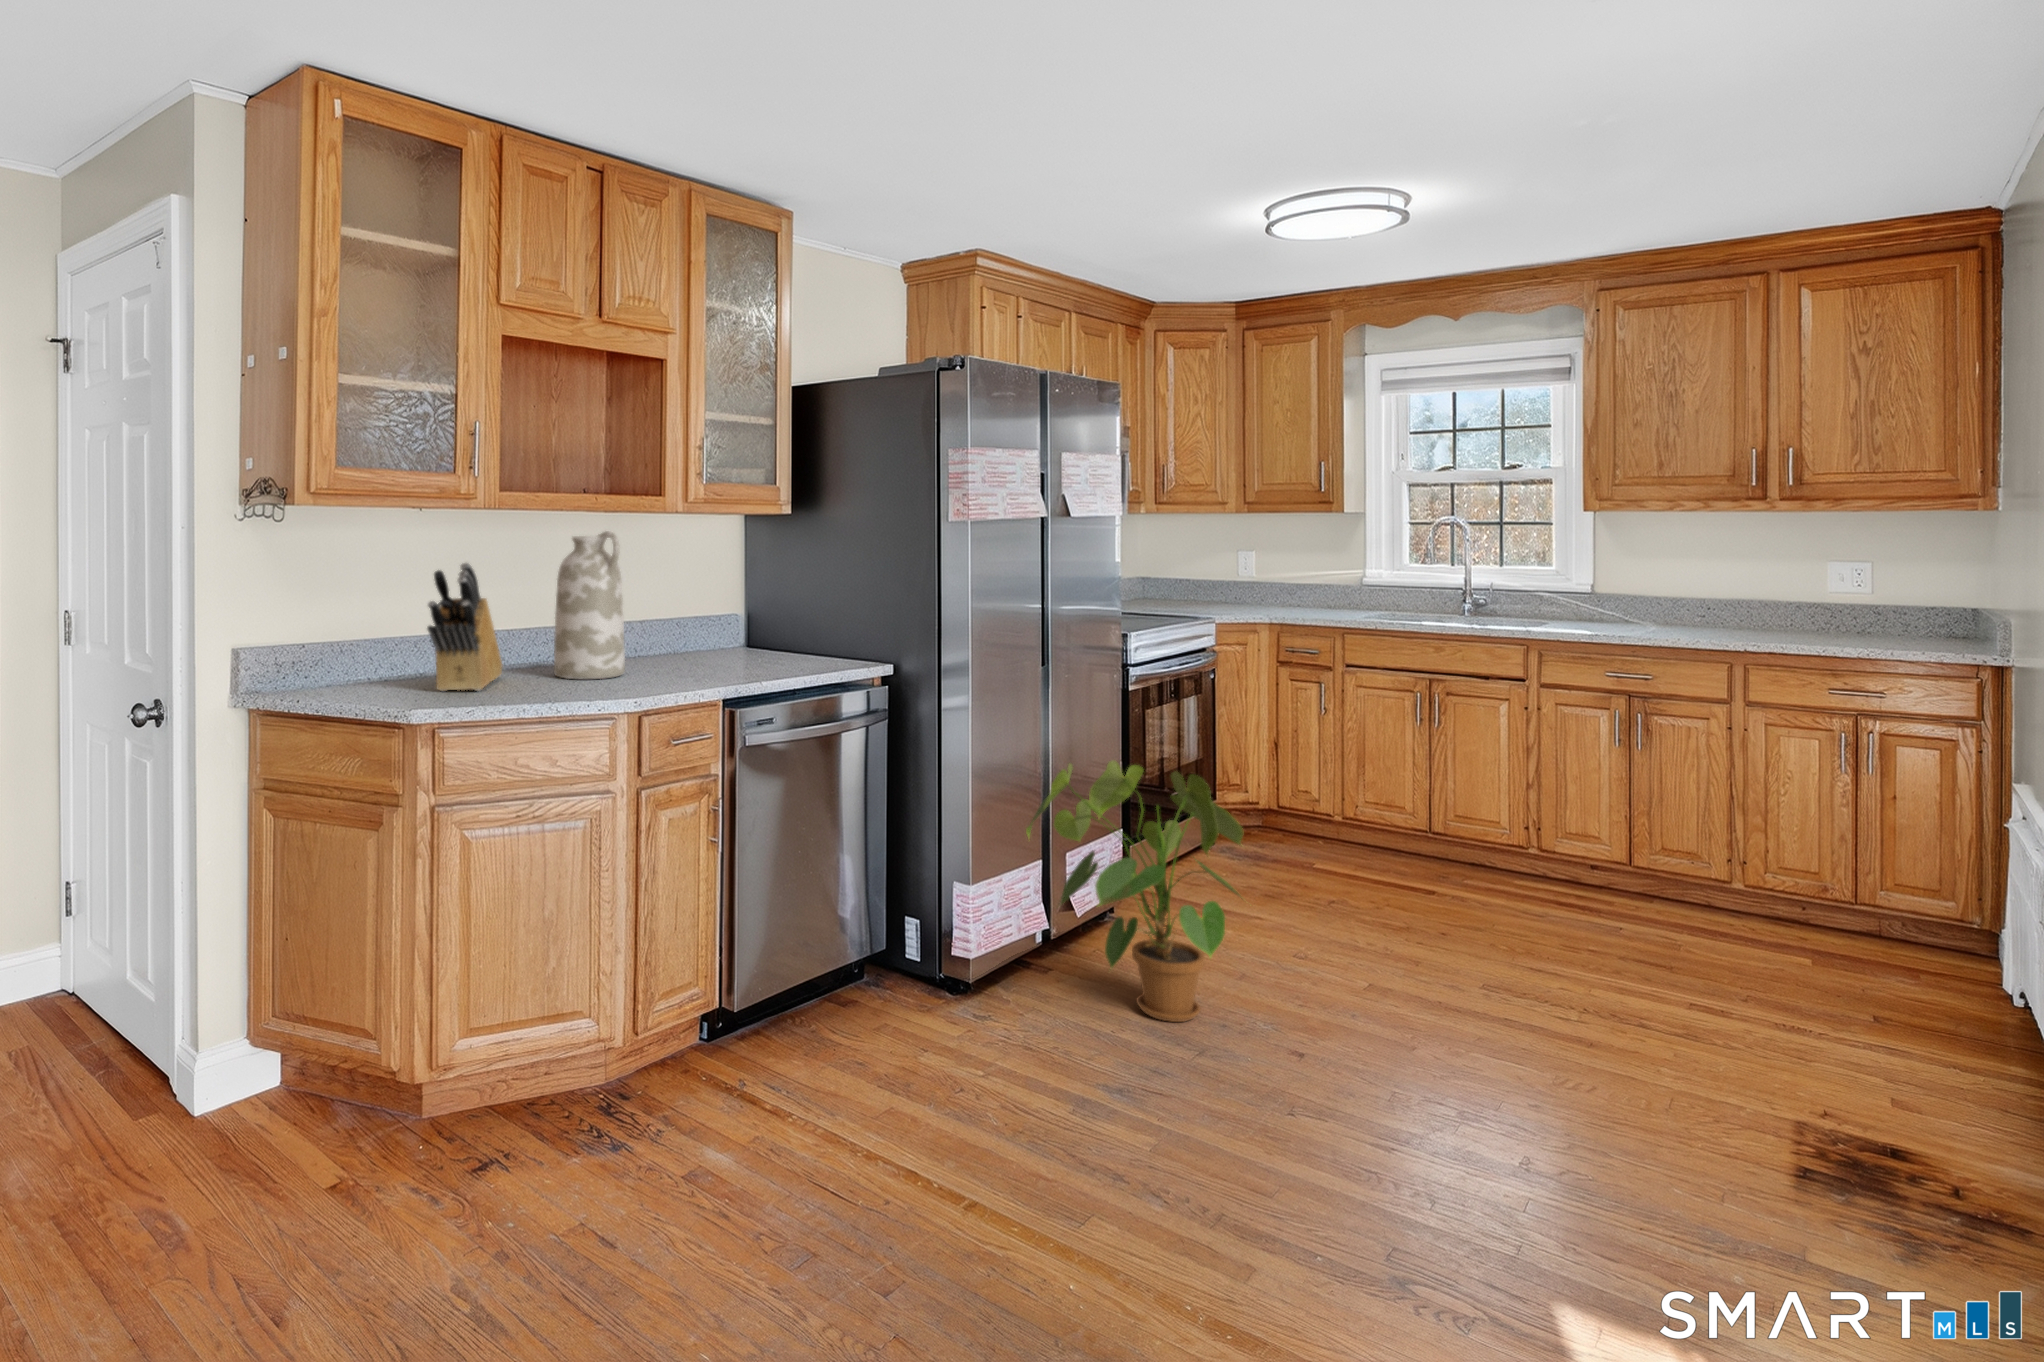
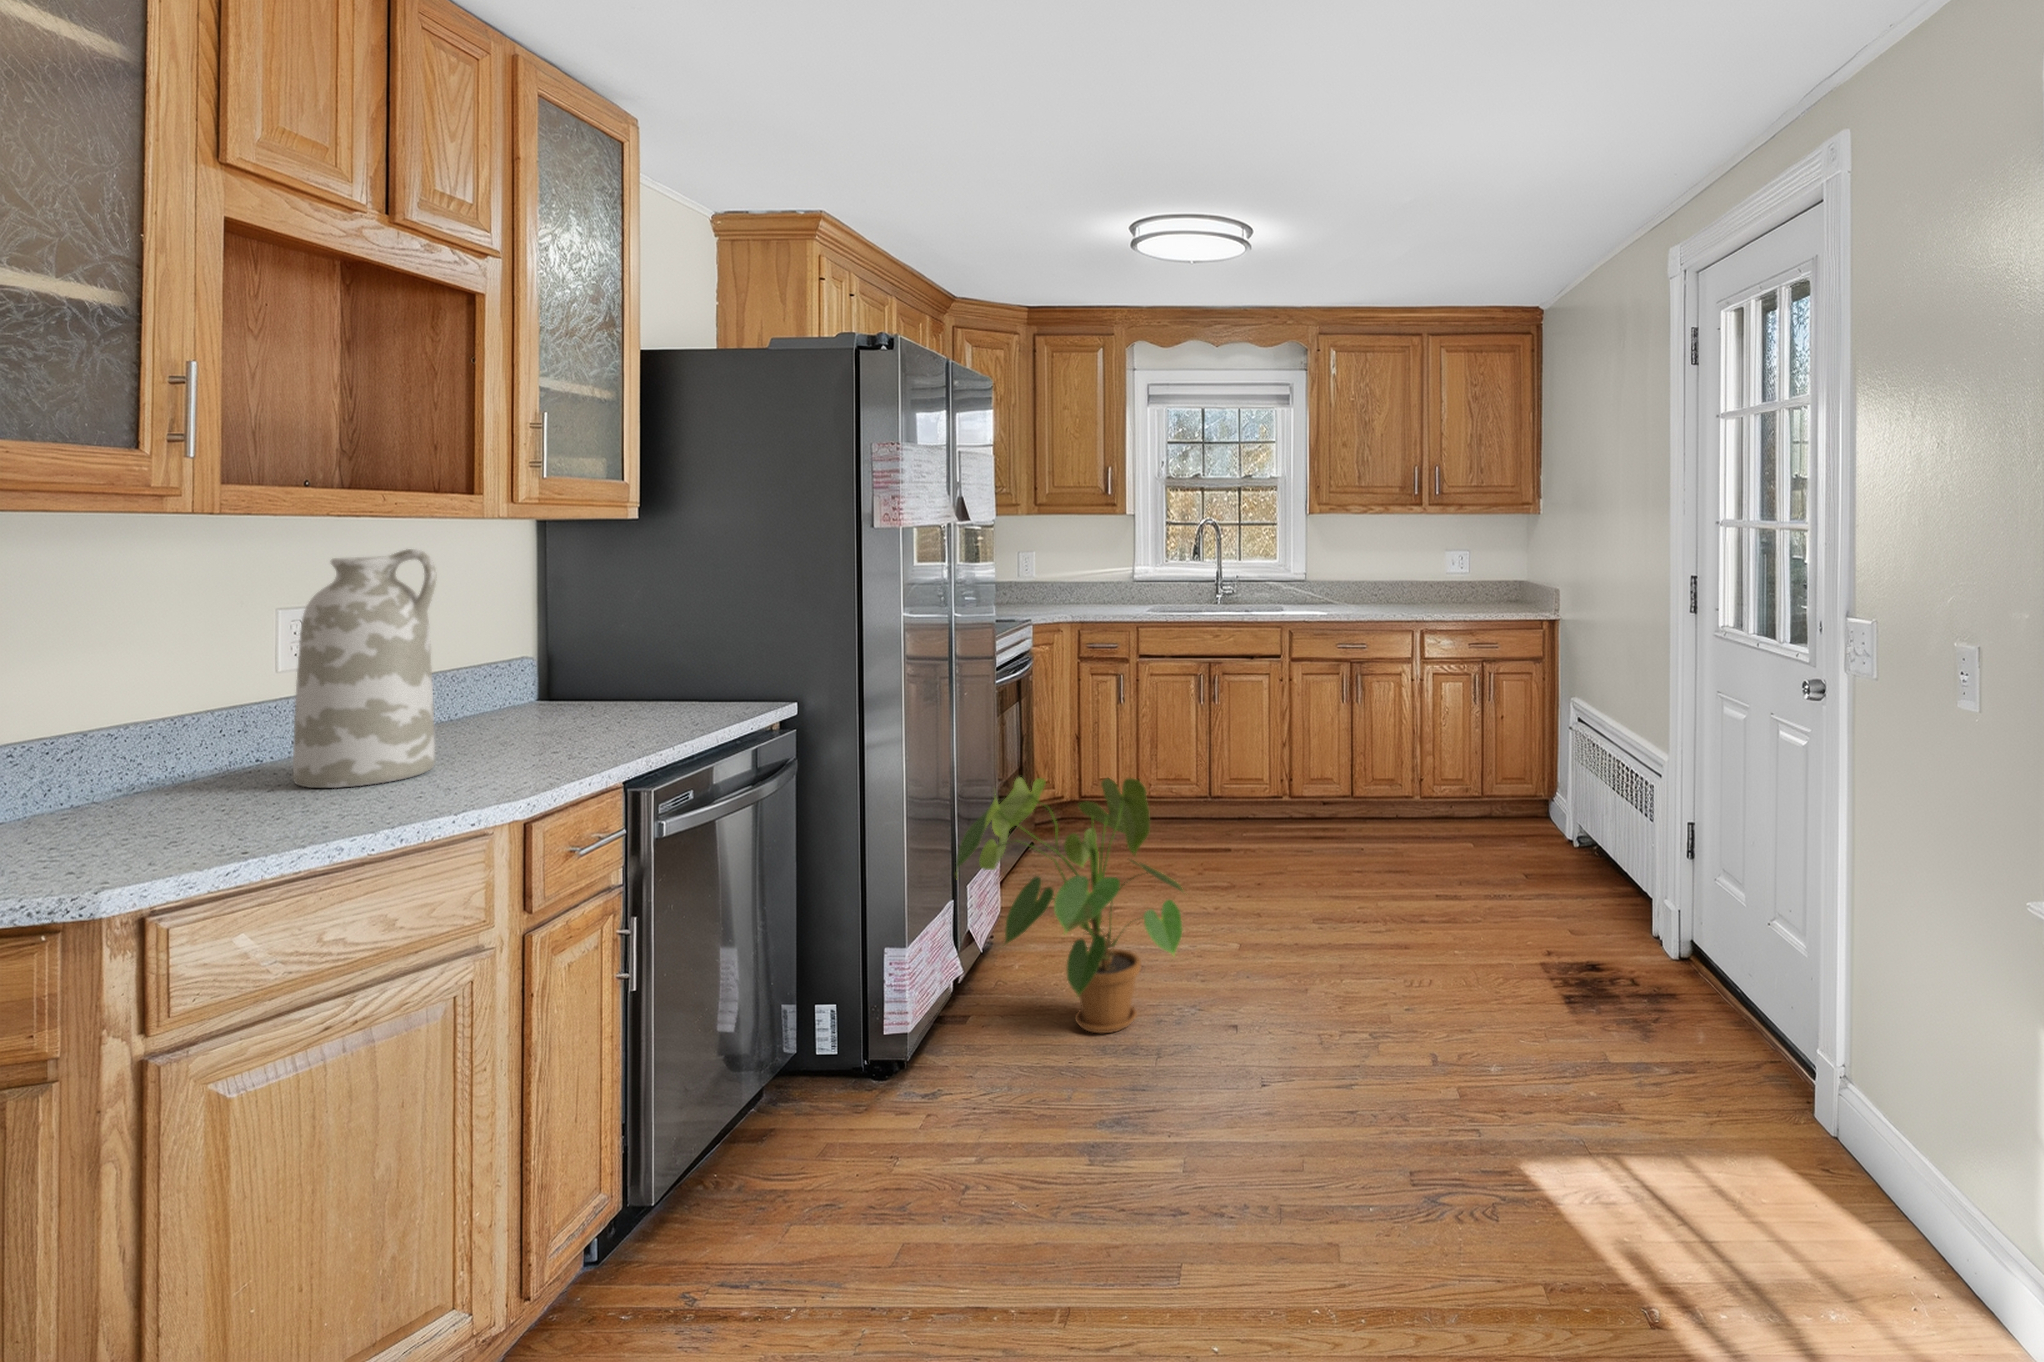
knife block: present [428,563,502,691] -> none [77,611,195,850]

